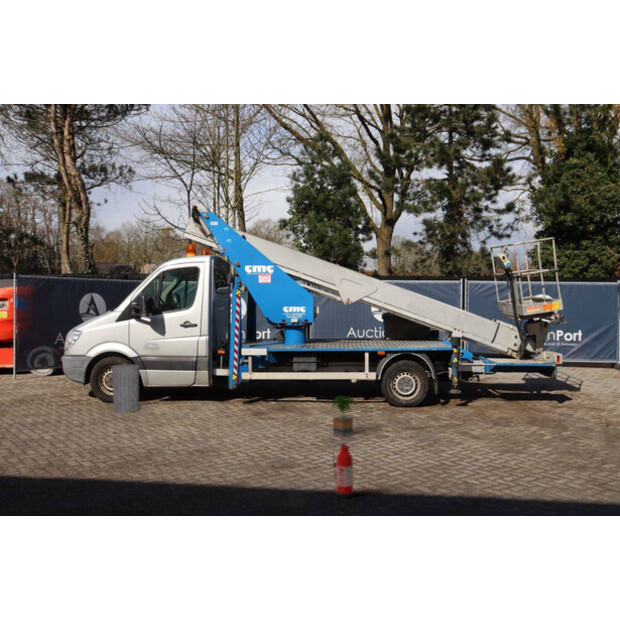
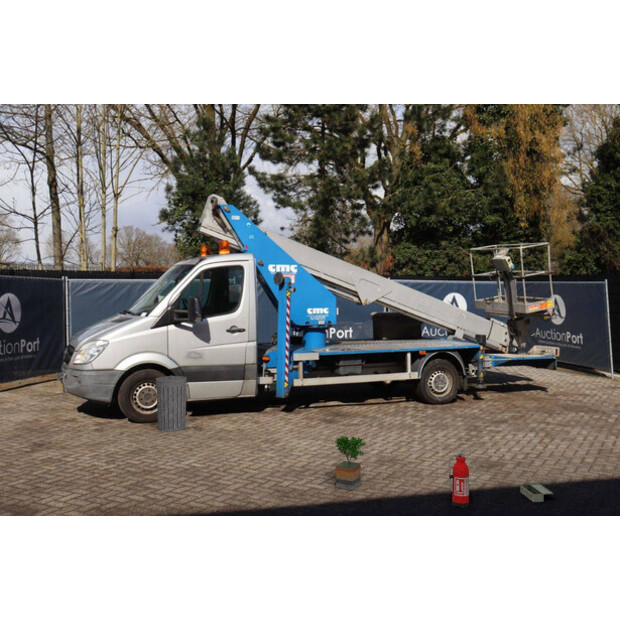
potted tree: present [332,396,356,437] -> present [335,436,366,491]
fire extinguisher: present [332,442,353,498] -> present [449,449,470,508]
toolbox: none [269,481,299,498] -> present [520,484,553,502]

